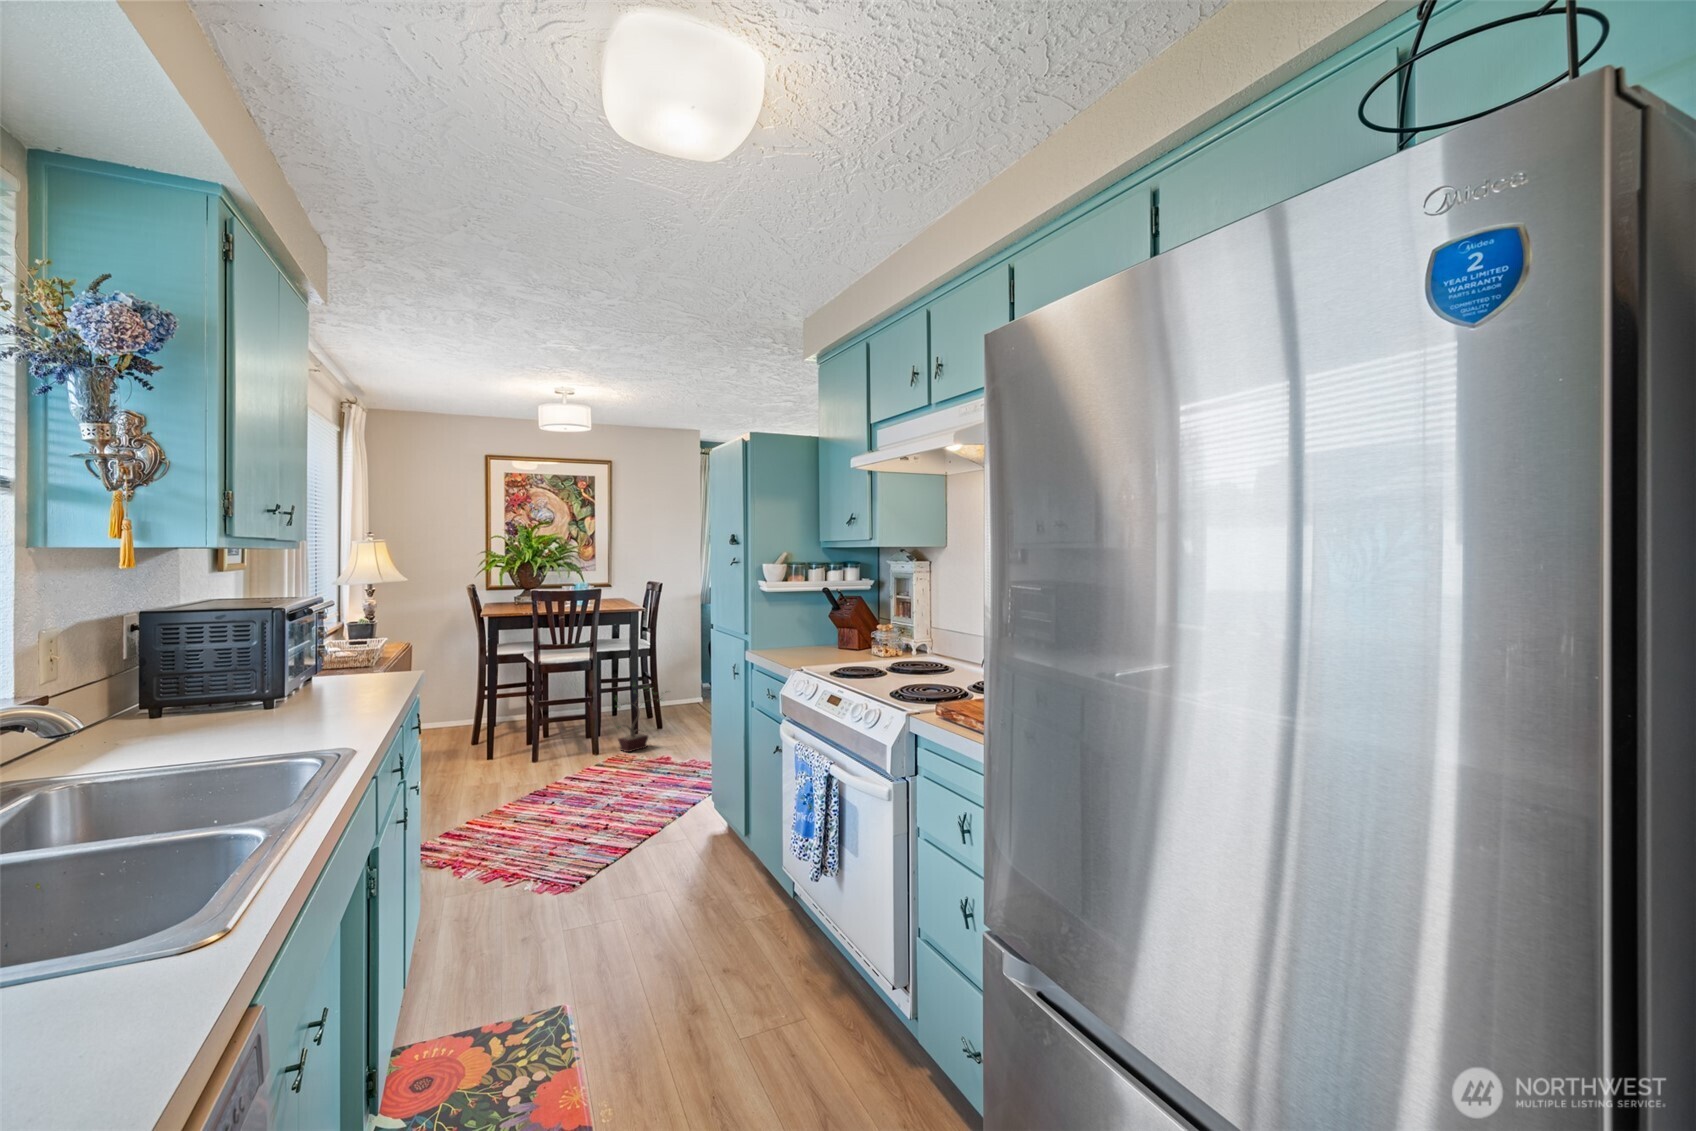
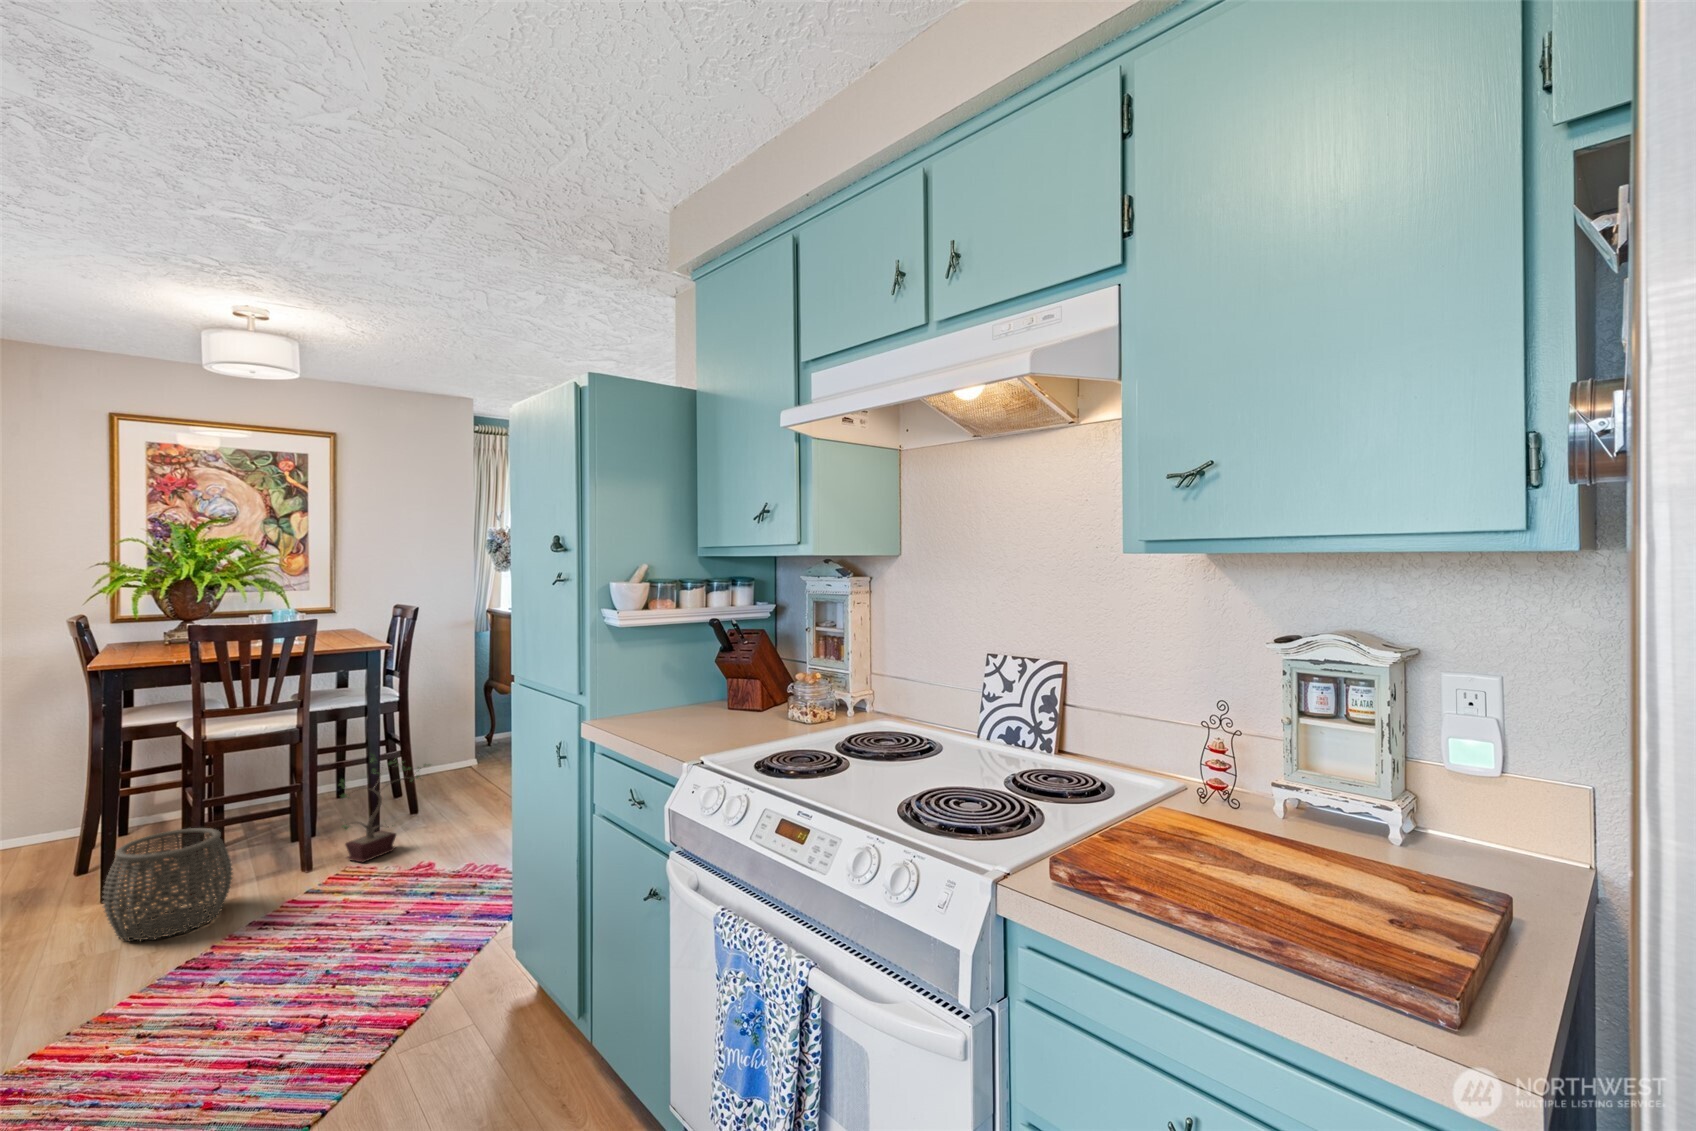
woven basket: none [491,717,556,780] -> present [103,828,233,941]

